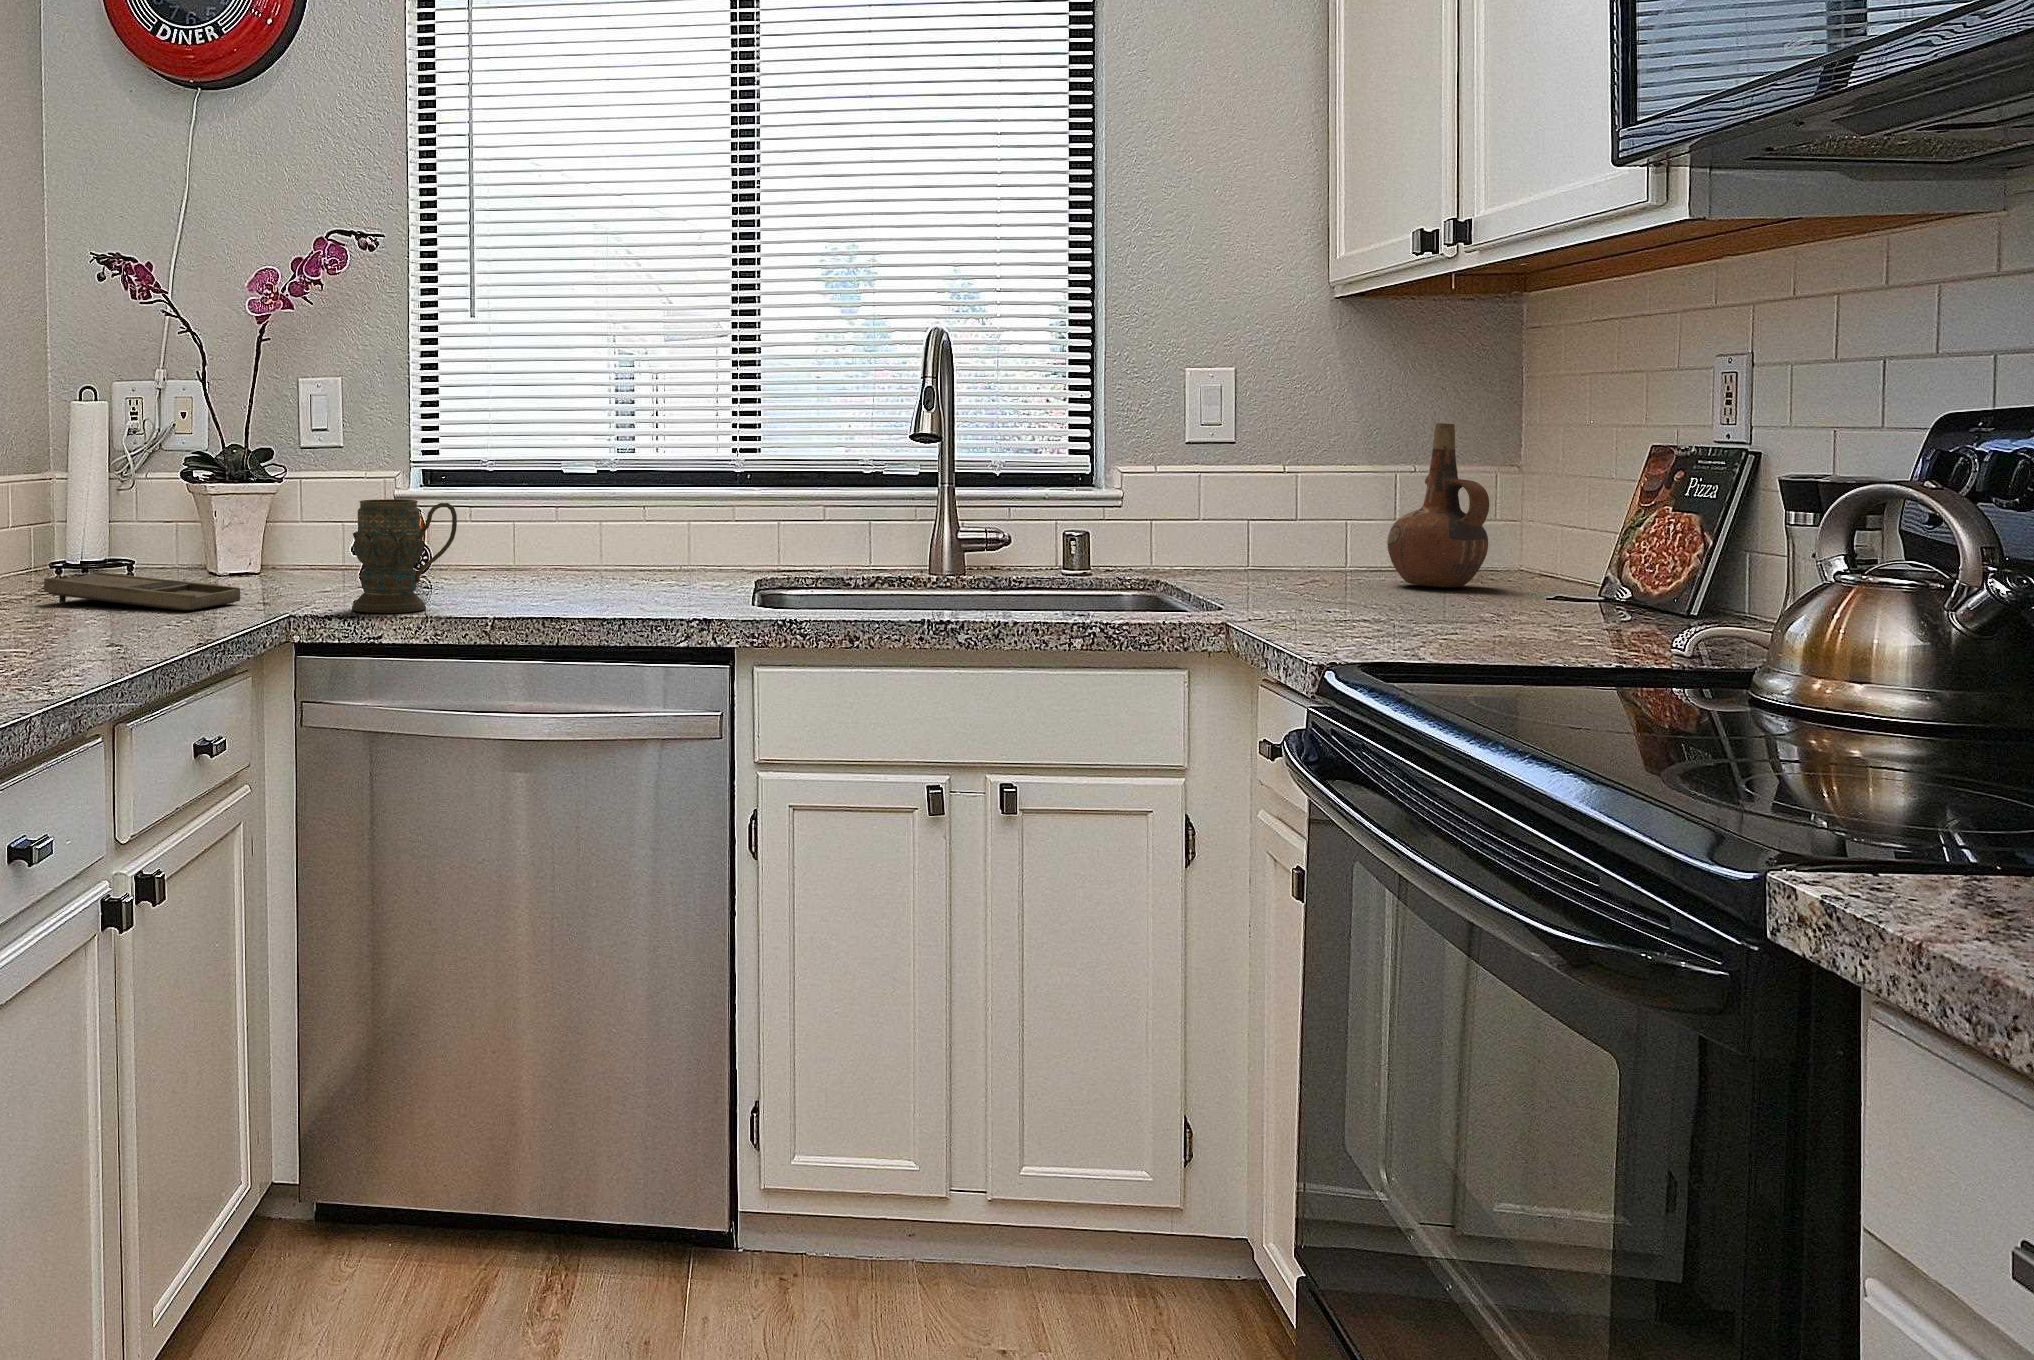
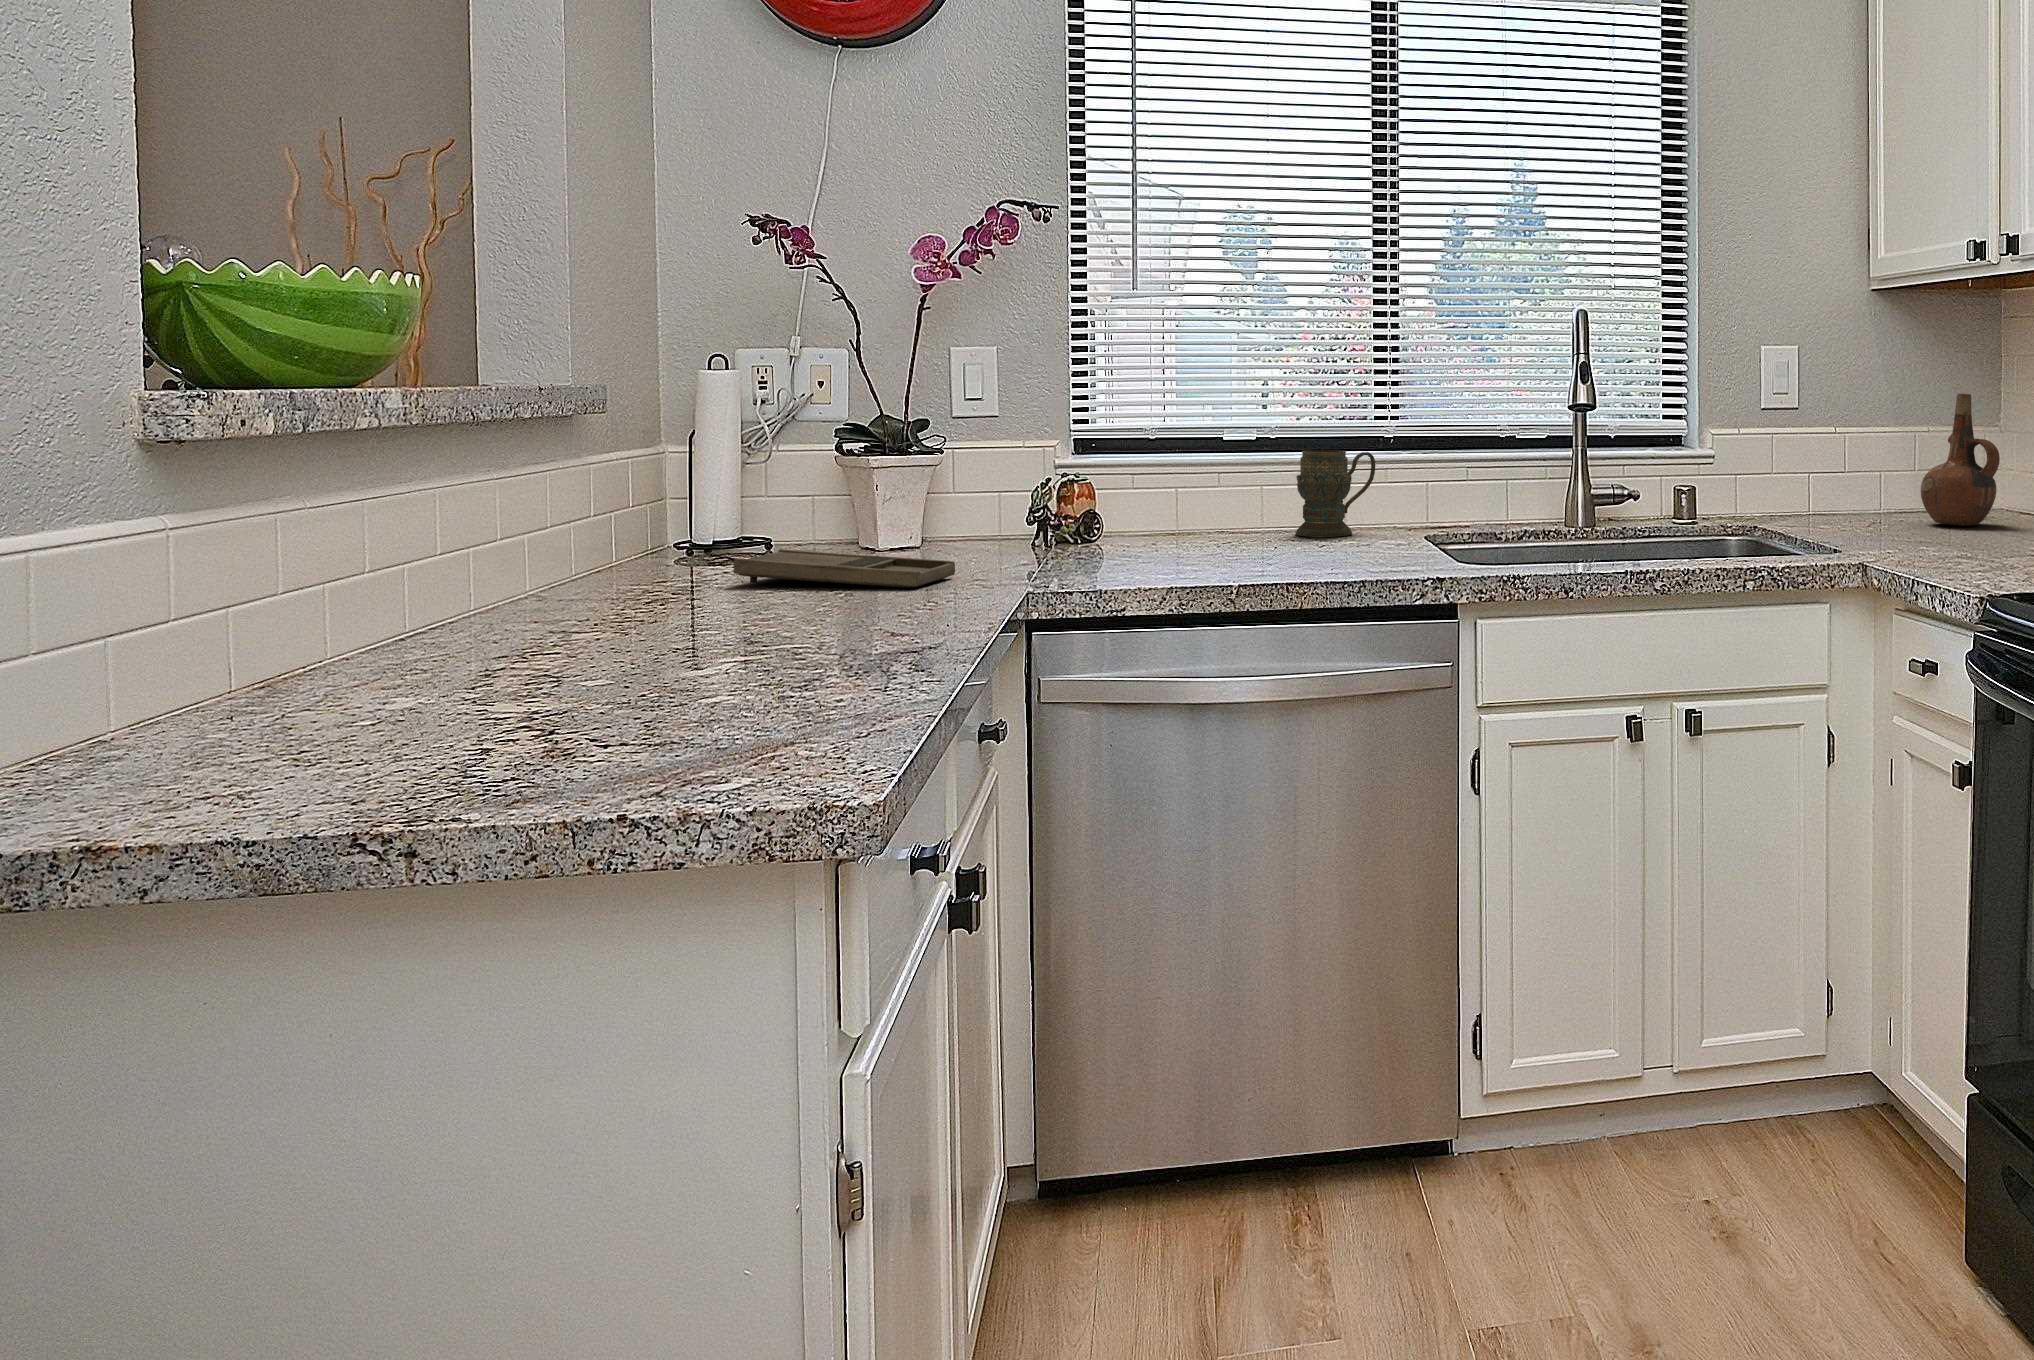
mug: present [352,499,457,613] -> present [1295,450,1375,537]

